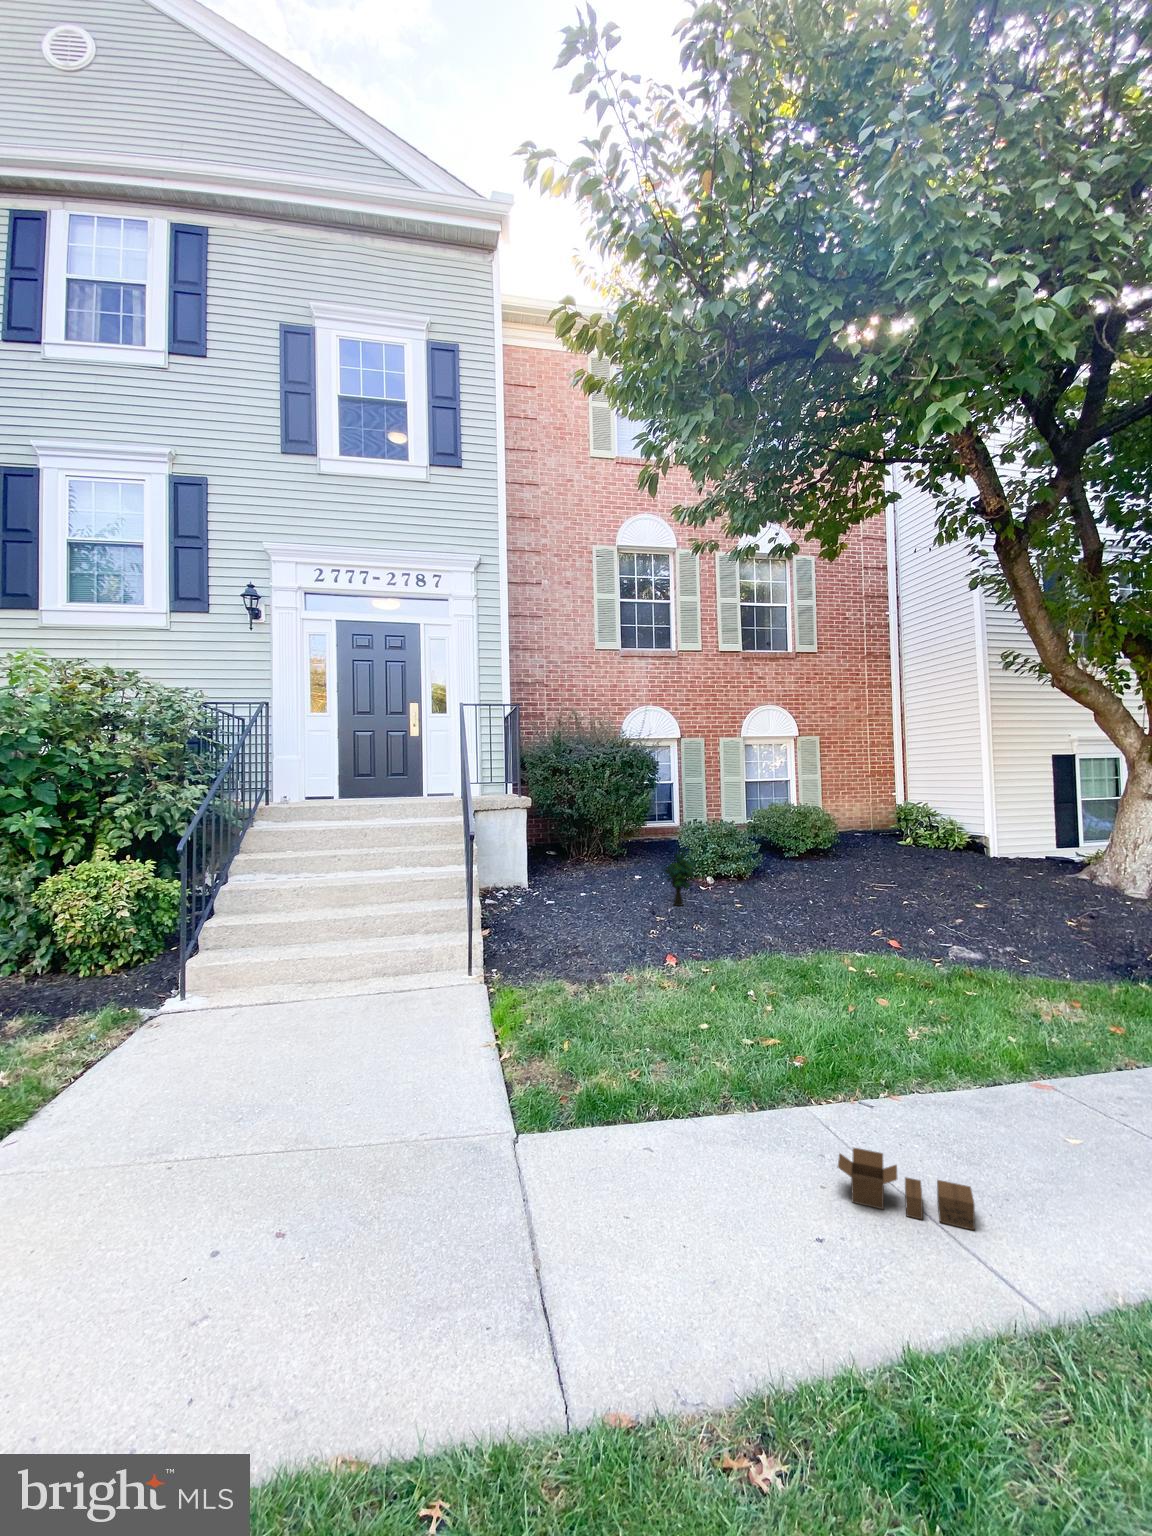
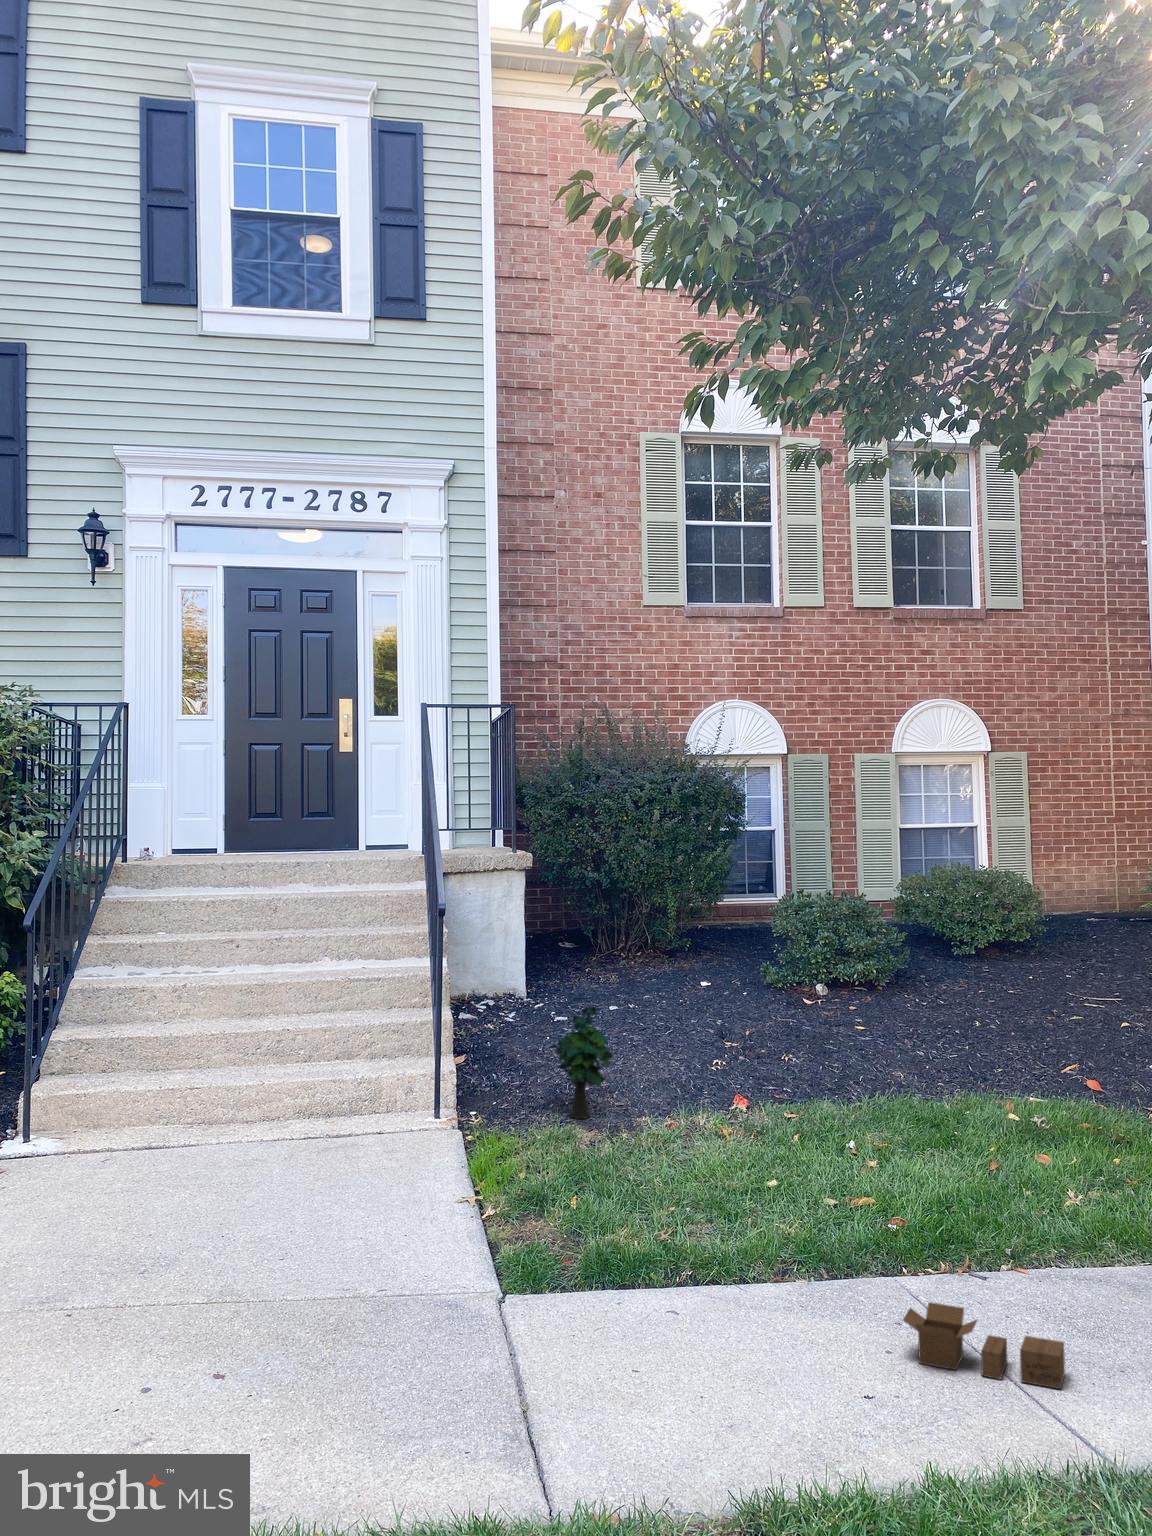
decorative plant: present [664,849,694,906] -> present [549,1007,613,1119]

